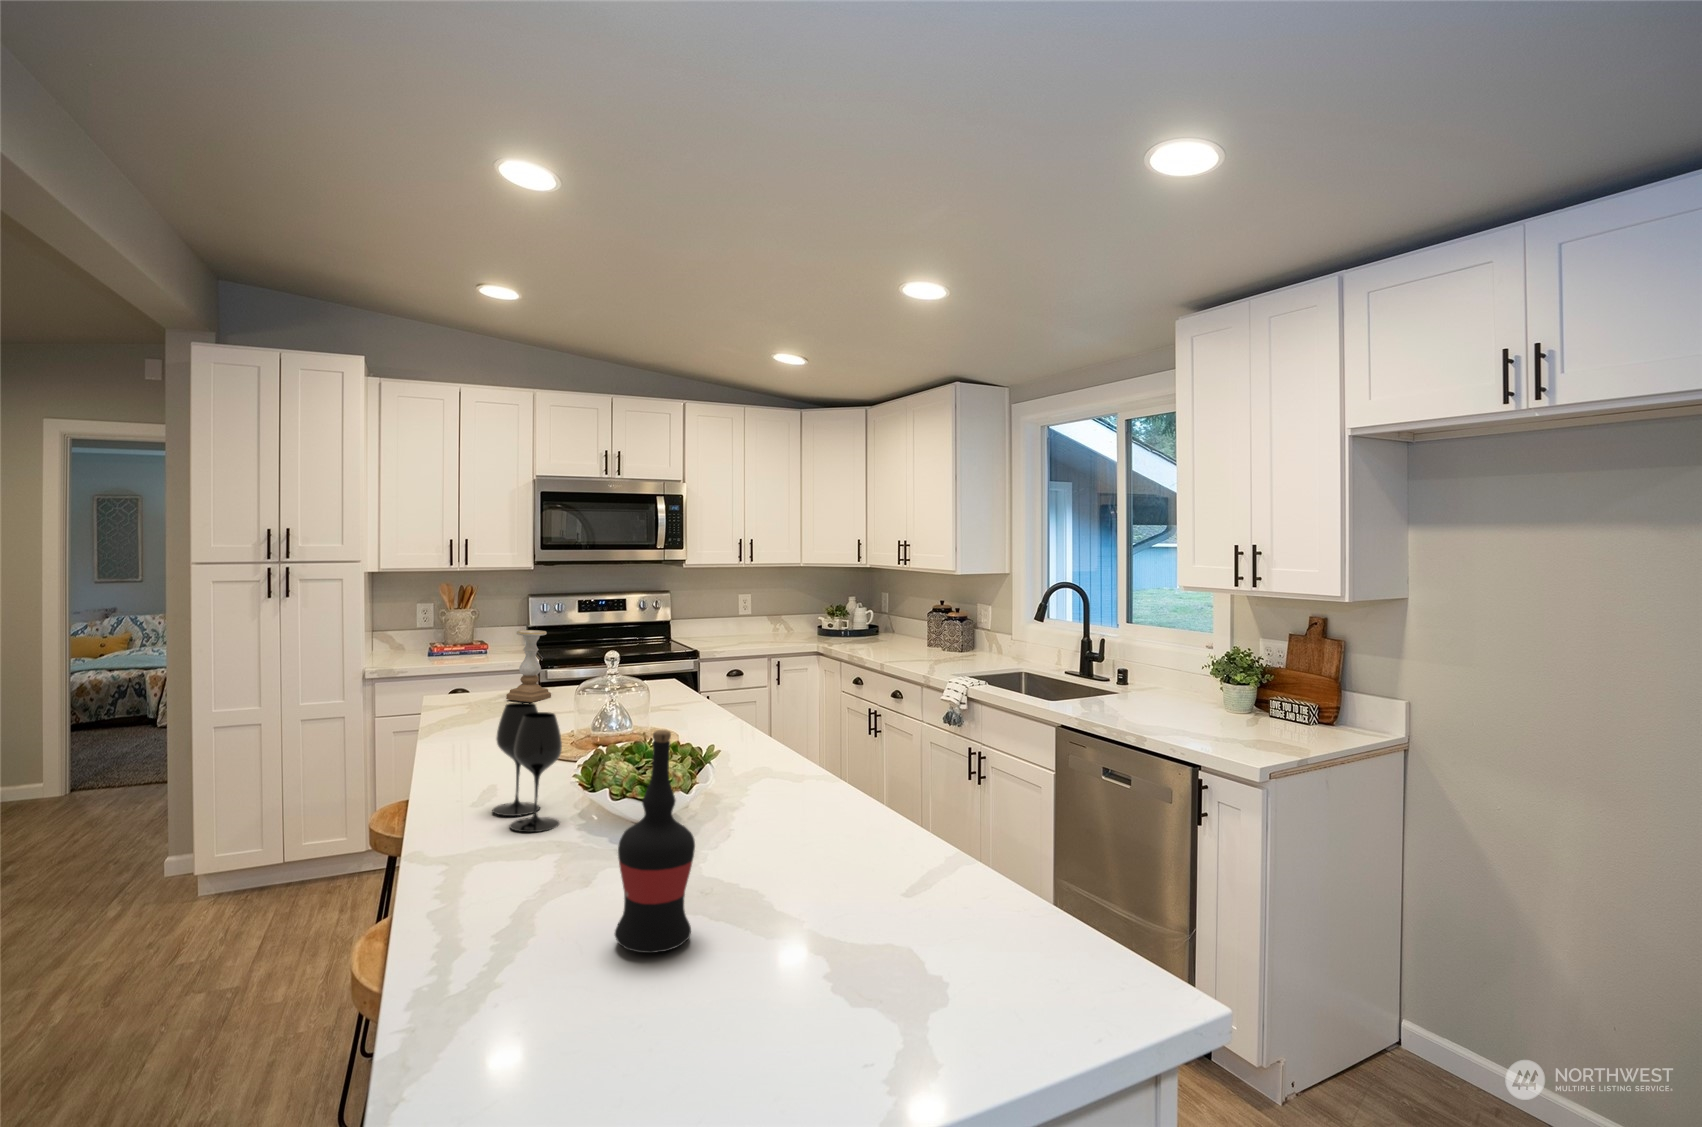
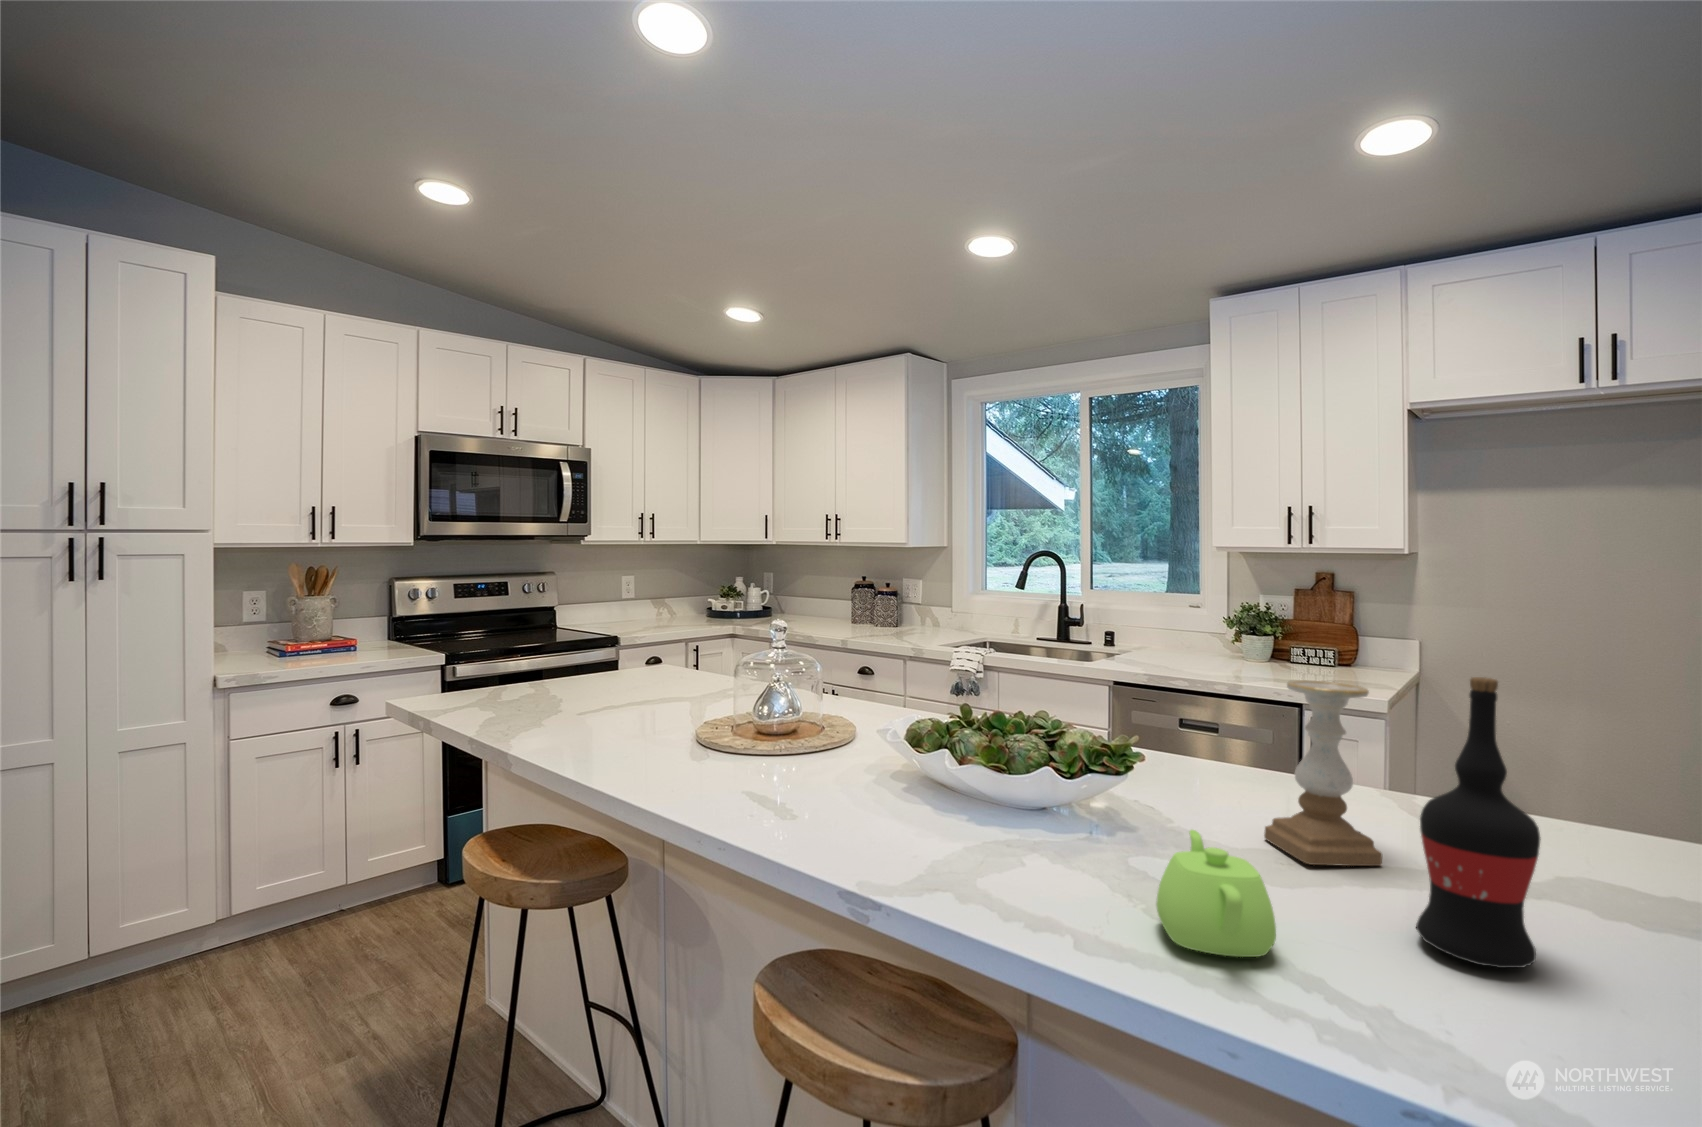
candle holder: present [506,630,551,702] -> present [1264,680,1382,866]
wine glass: present [492,702,562,832] -> none [855,681,991,850]
teapot: none [473,829,572,916] -> present [1156,830,1276,957]

